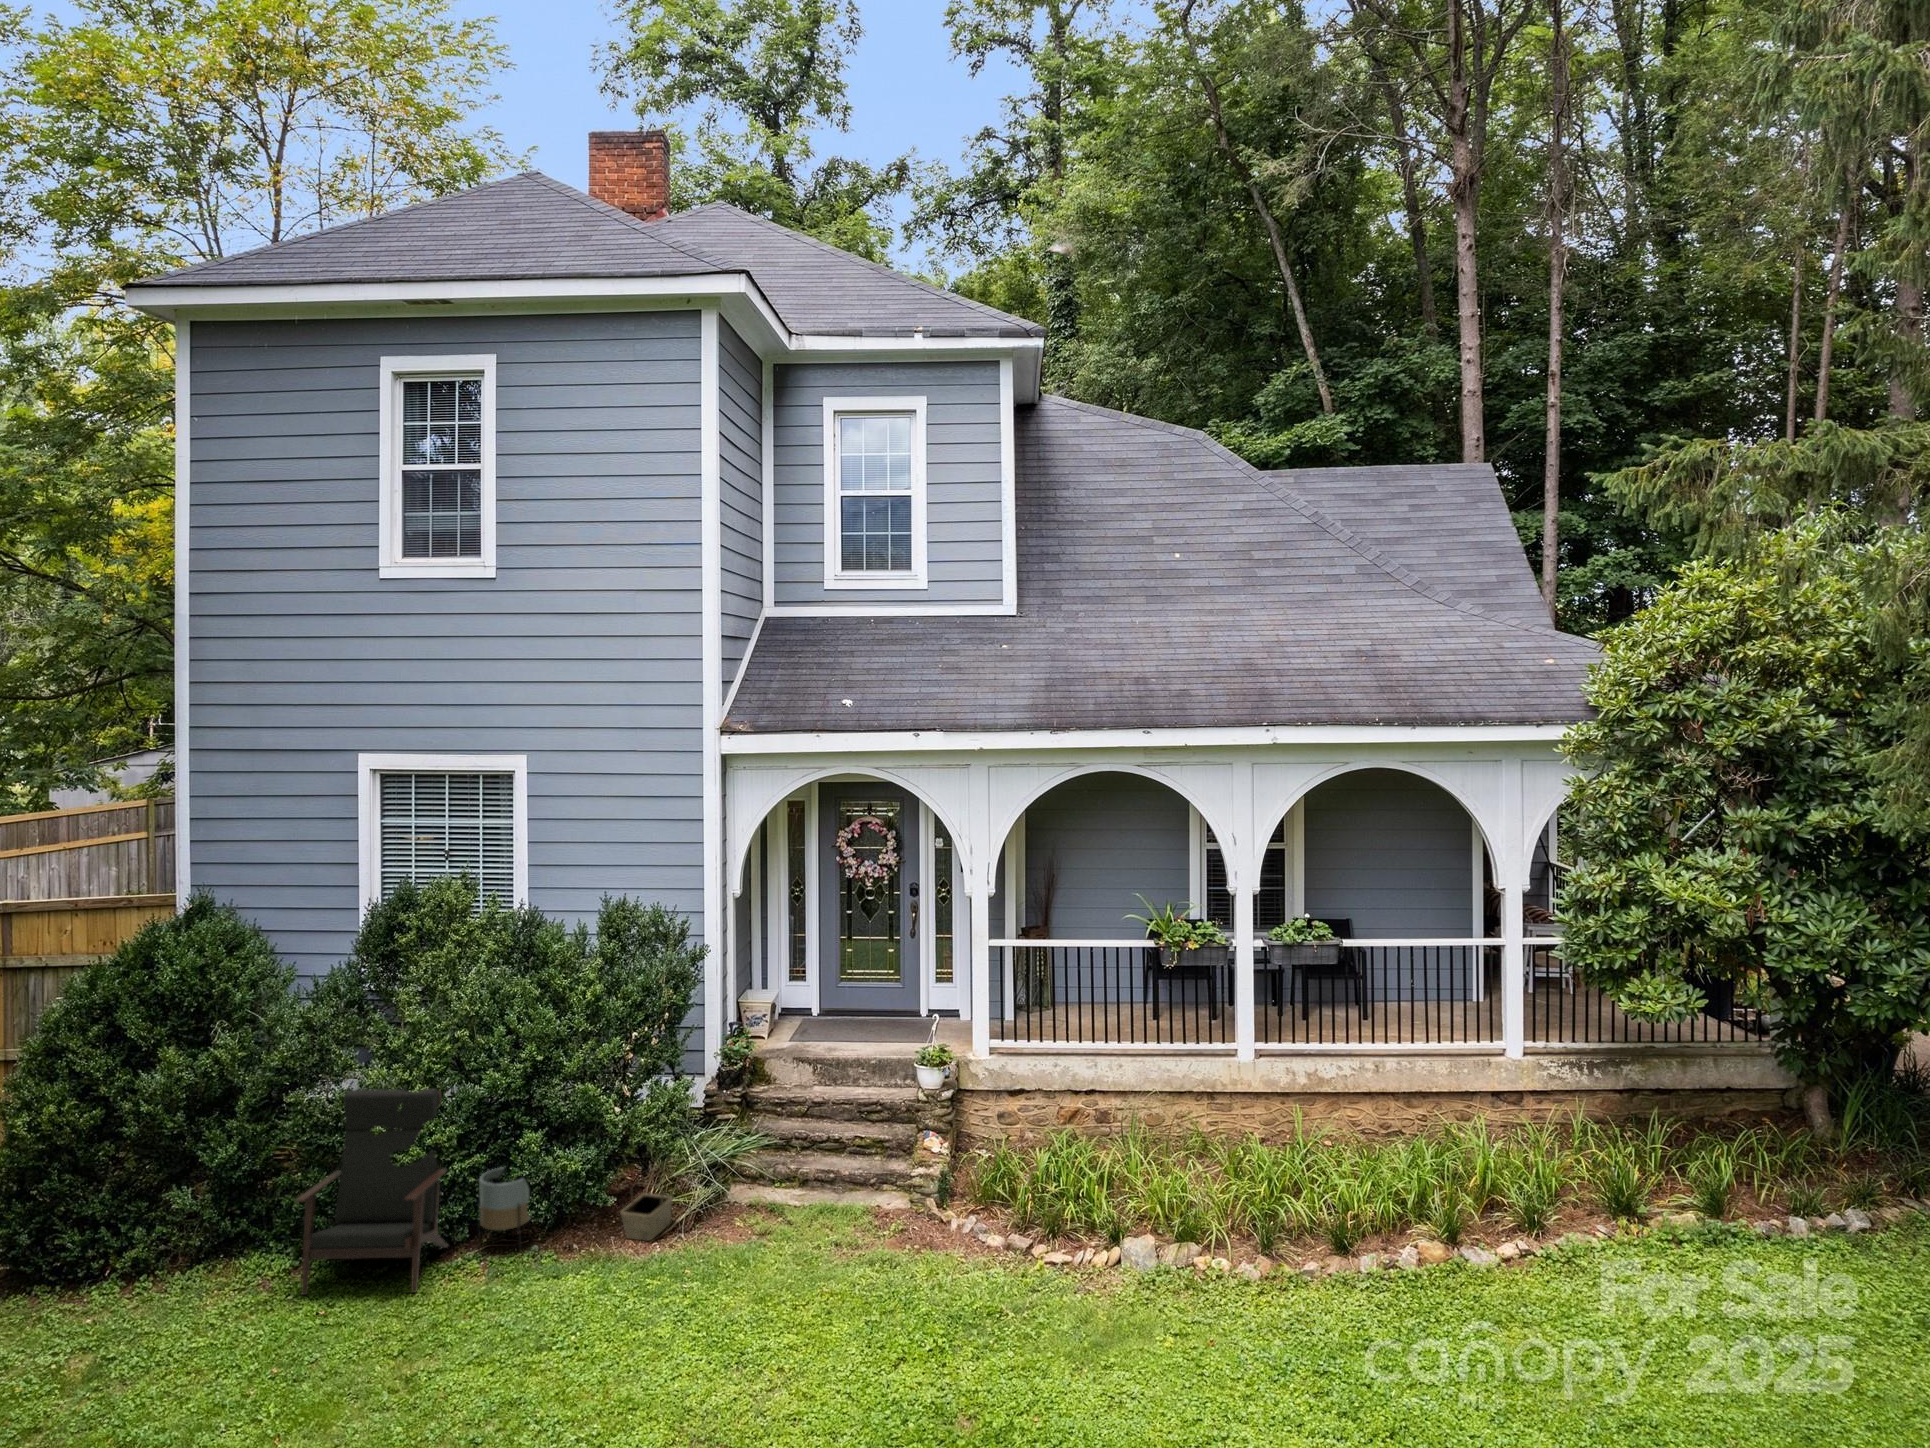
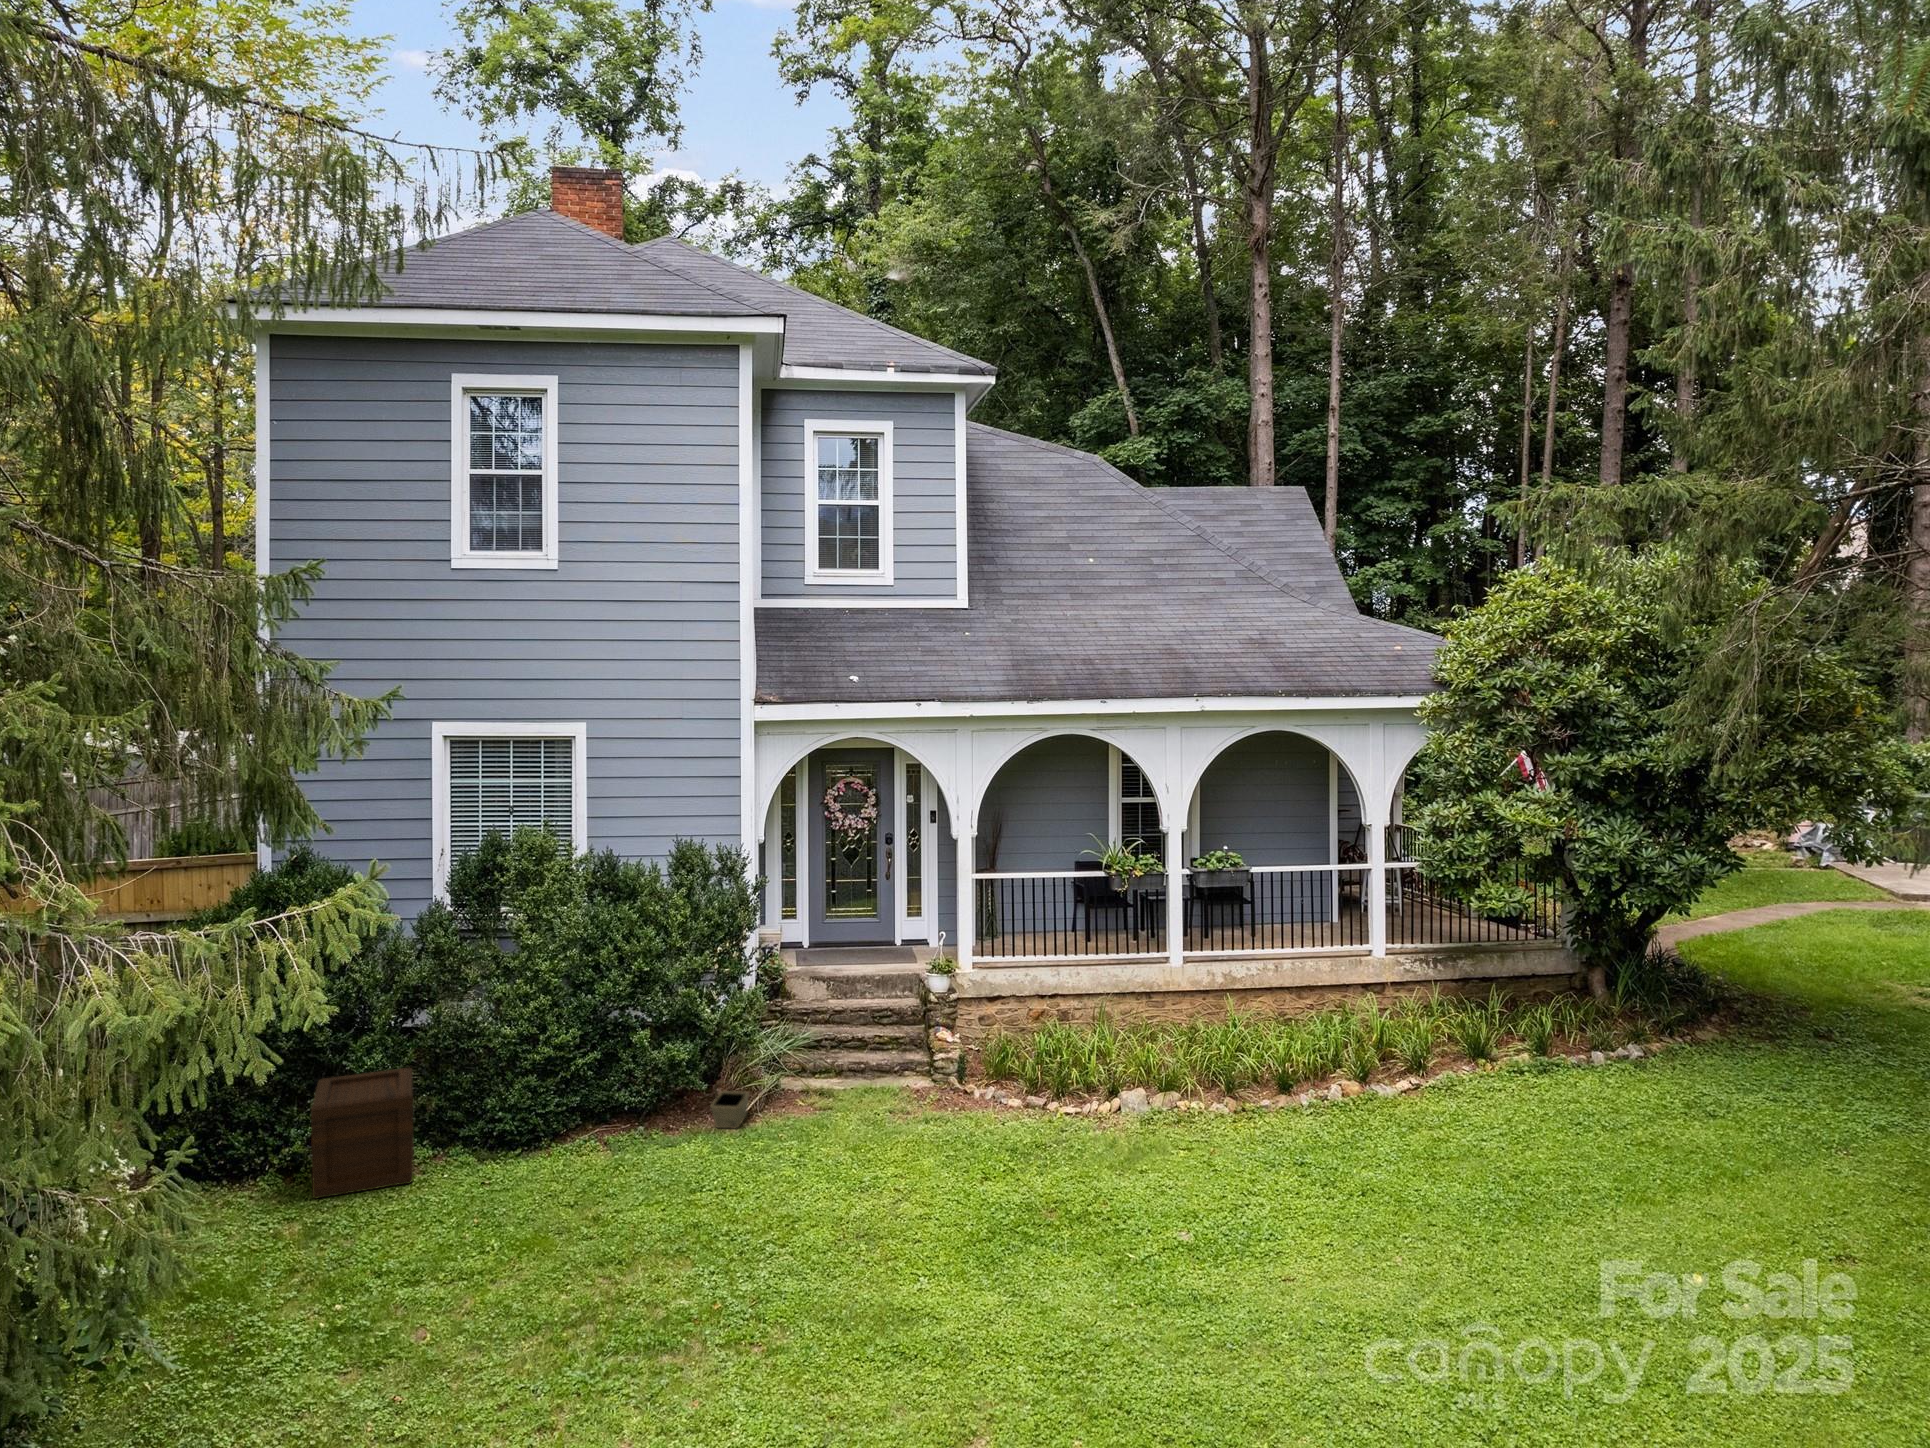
lounge chair: present [295,1089,448,1295] -> none [449,1009,566,1189]
wooden crate: none [149,1147,290,1295] -> present [311,1068,414,1198]
planter: present [479,1167,530,1250] -> none [590,1073,635,1145]

